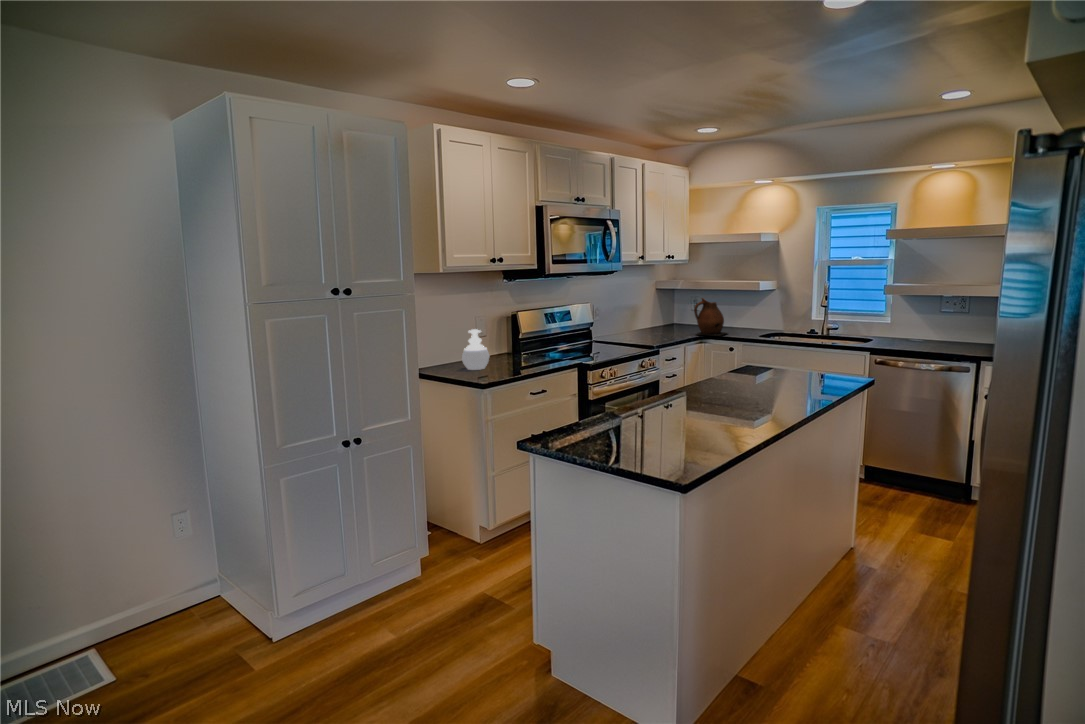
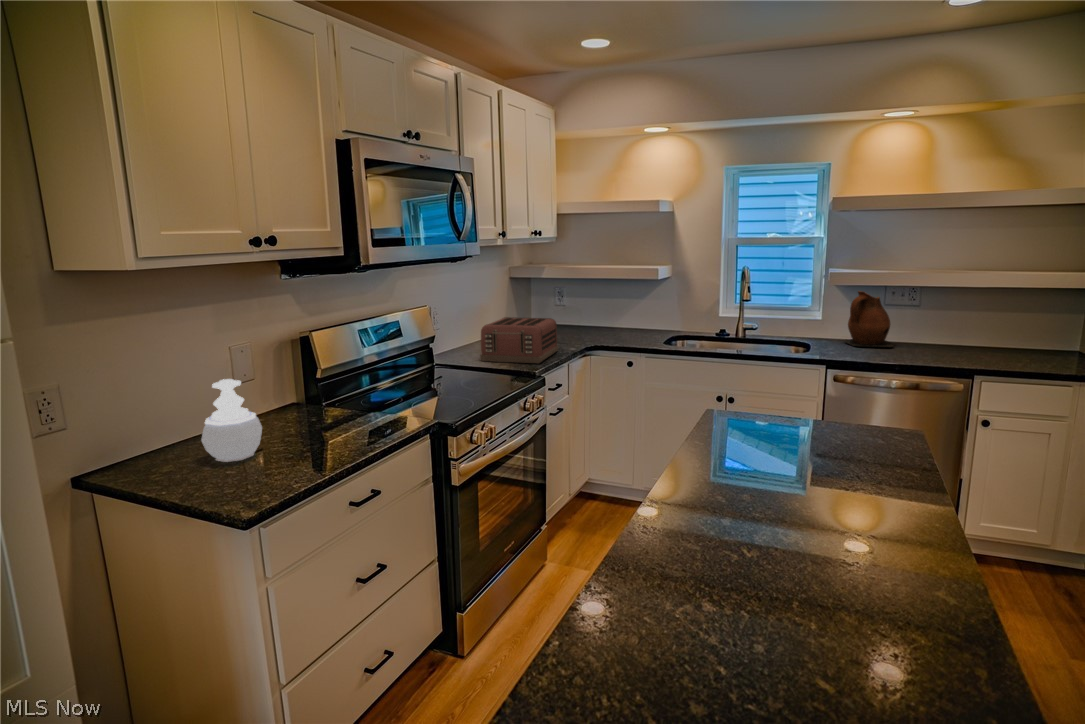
ceramic pitcher: present [694,298,726,336] -> present [845,291,894,347]
toaster: none [623,314,679,343] -> present [480,317,558,363]

